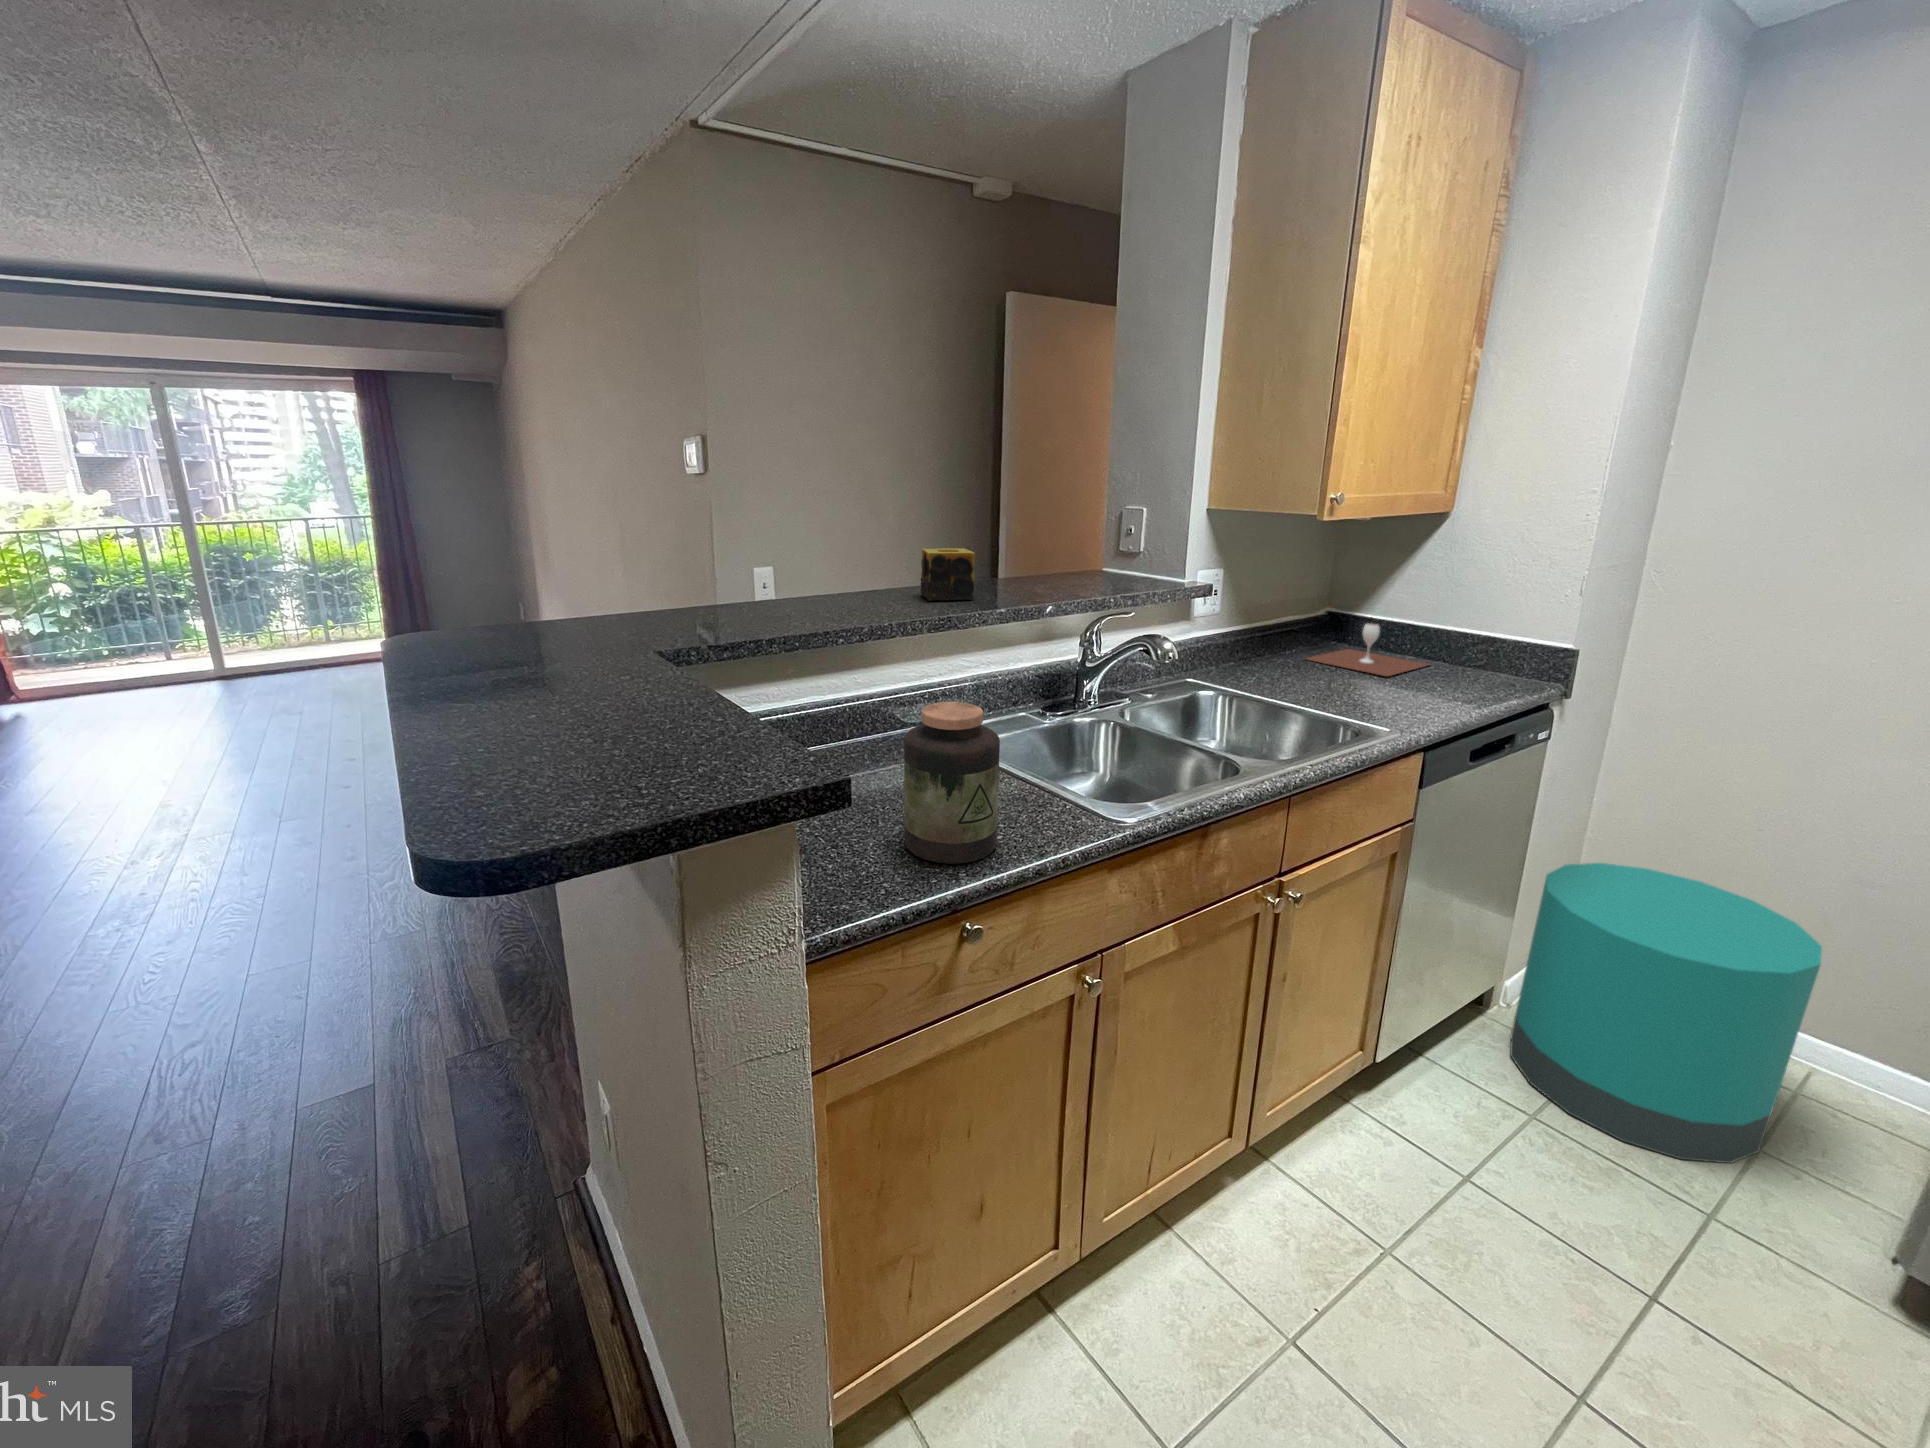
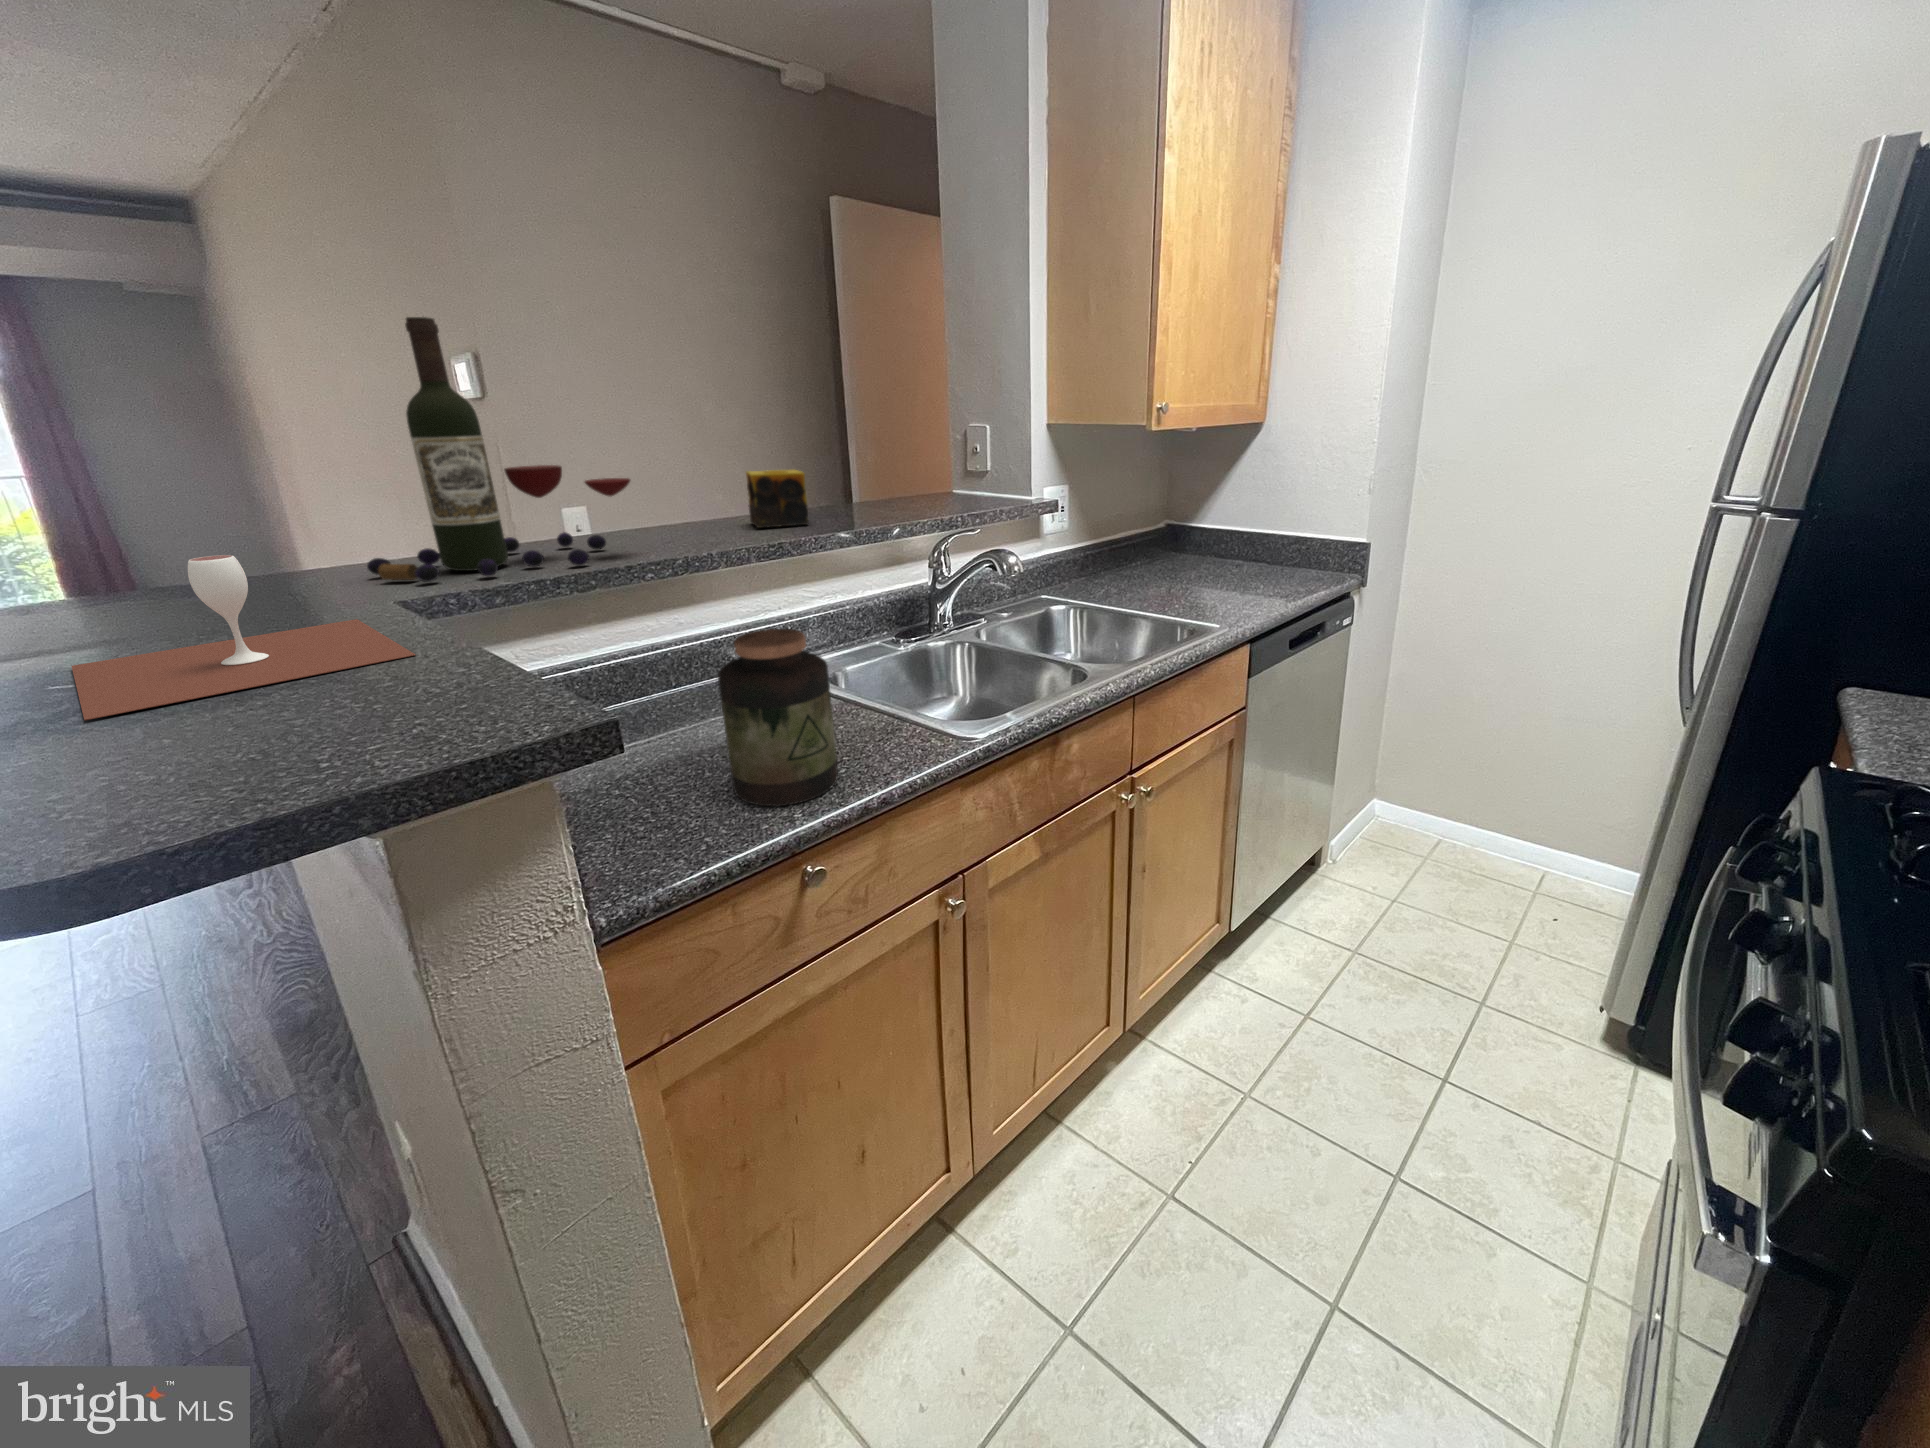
wine bottle: none [634,425,839,636] -> present [367,317,630,582]
wine glass: present [1304,623,1429,676] -> present [72,555,415,720]
trash can: present [1510,863,1822,1163] -> none [1337,729,1548,963]

